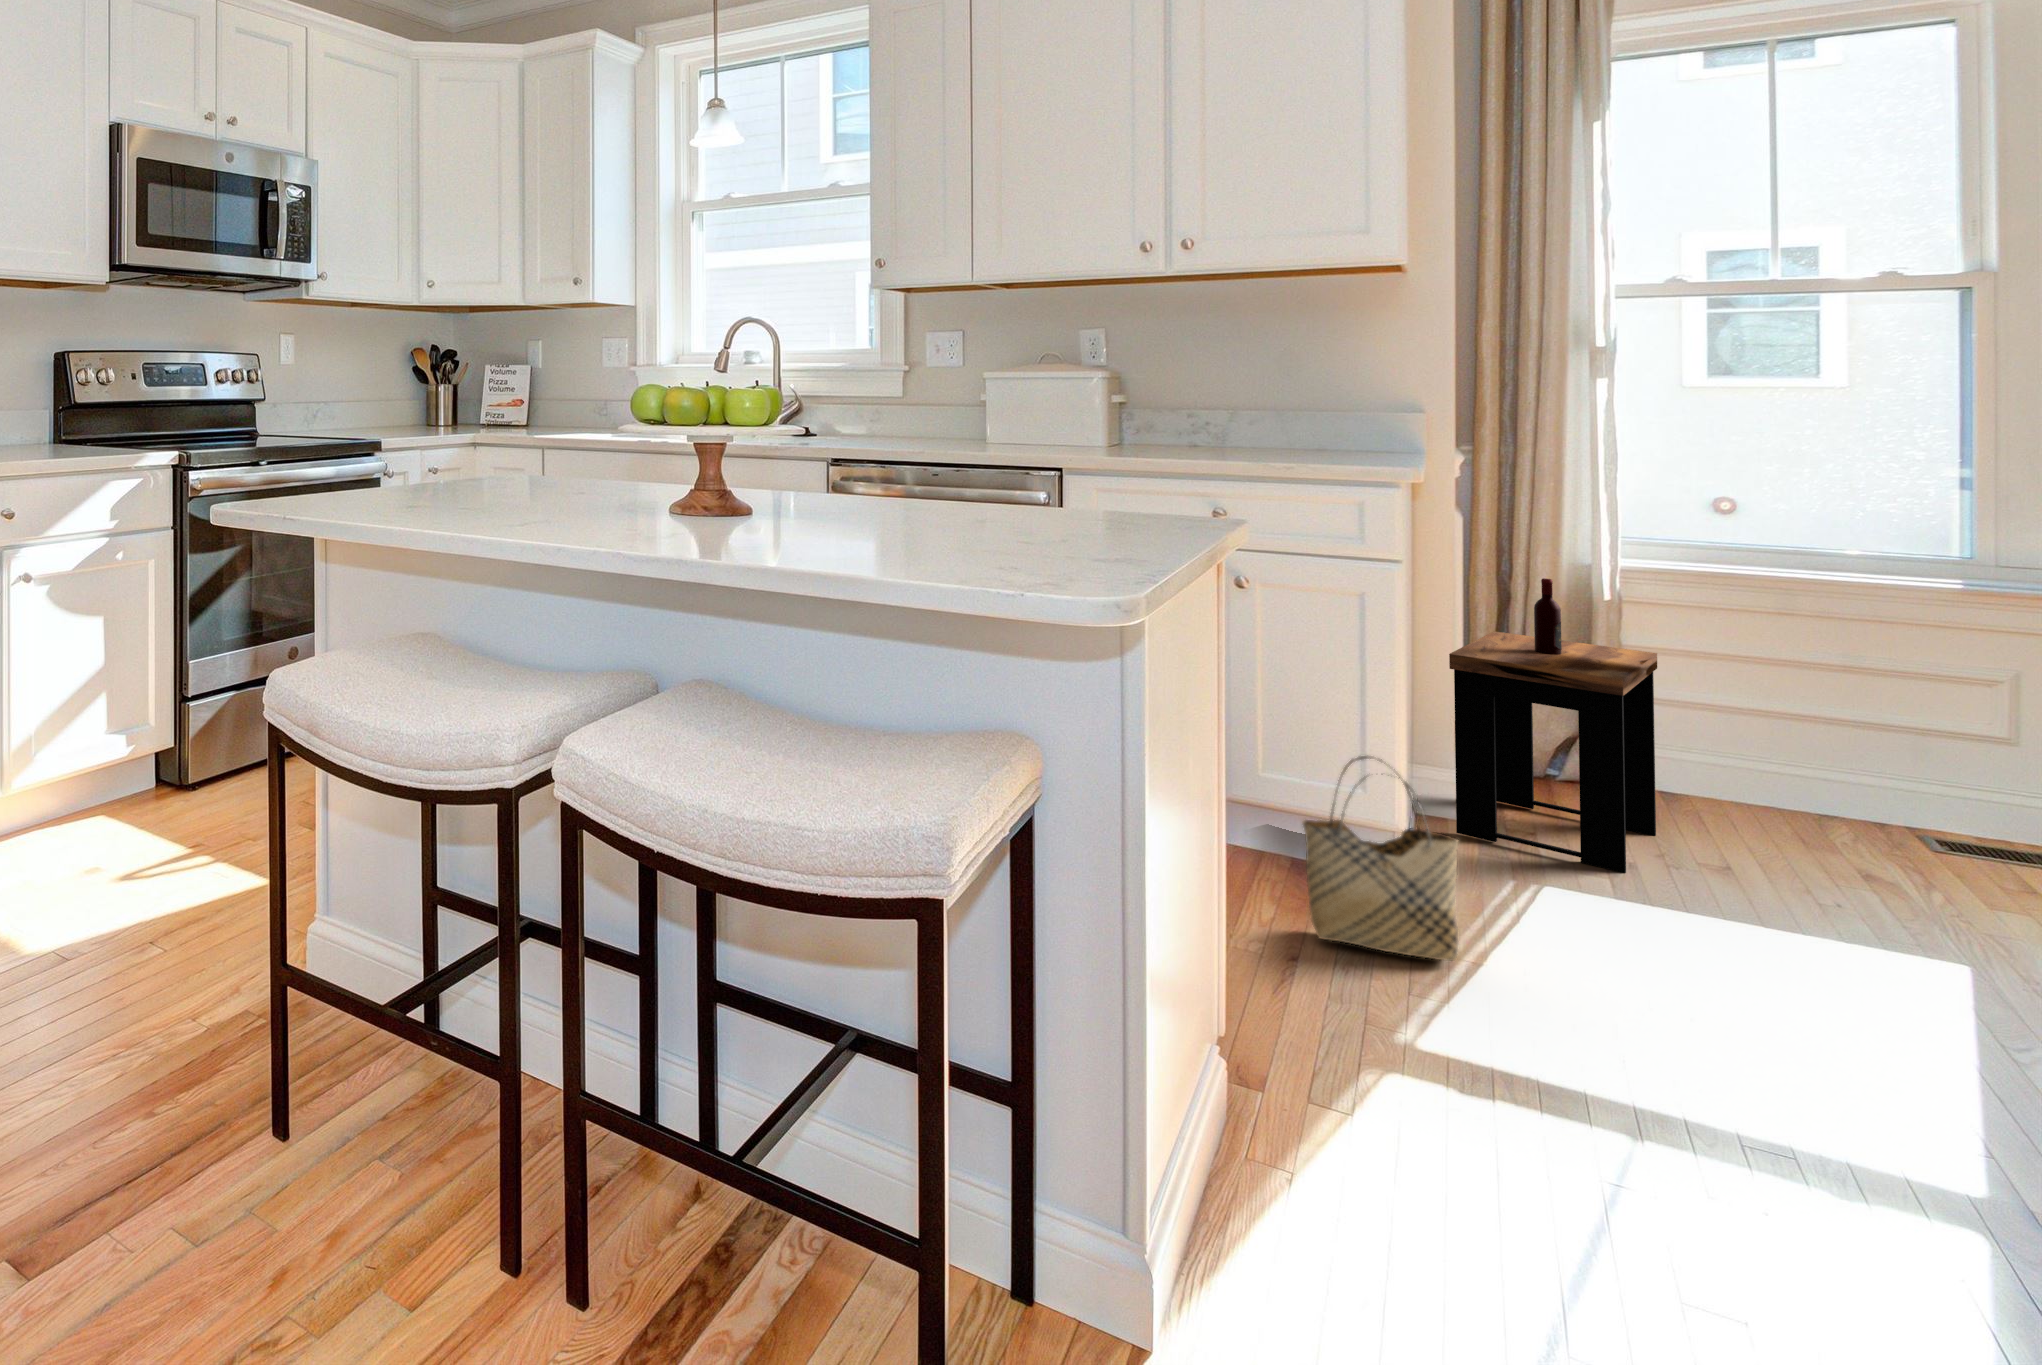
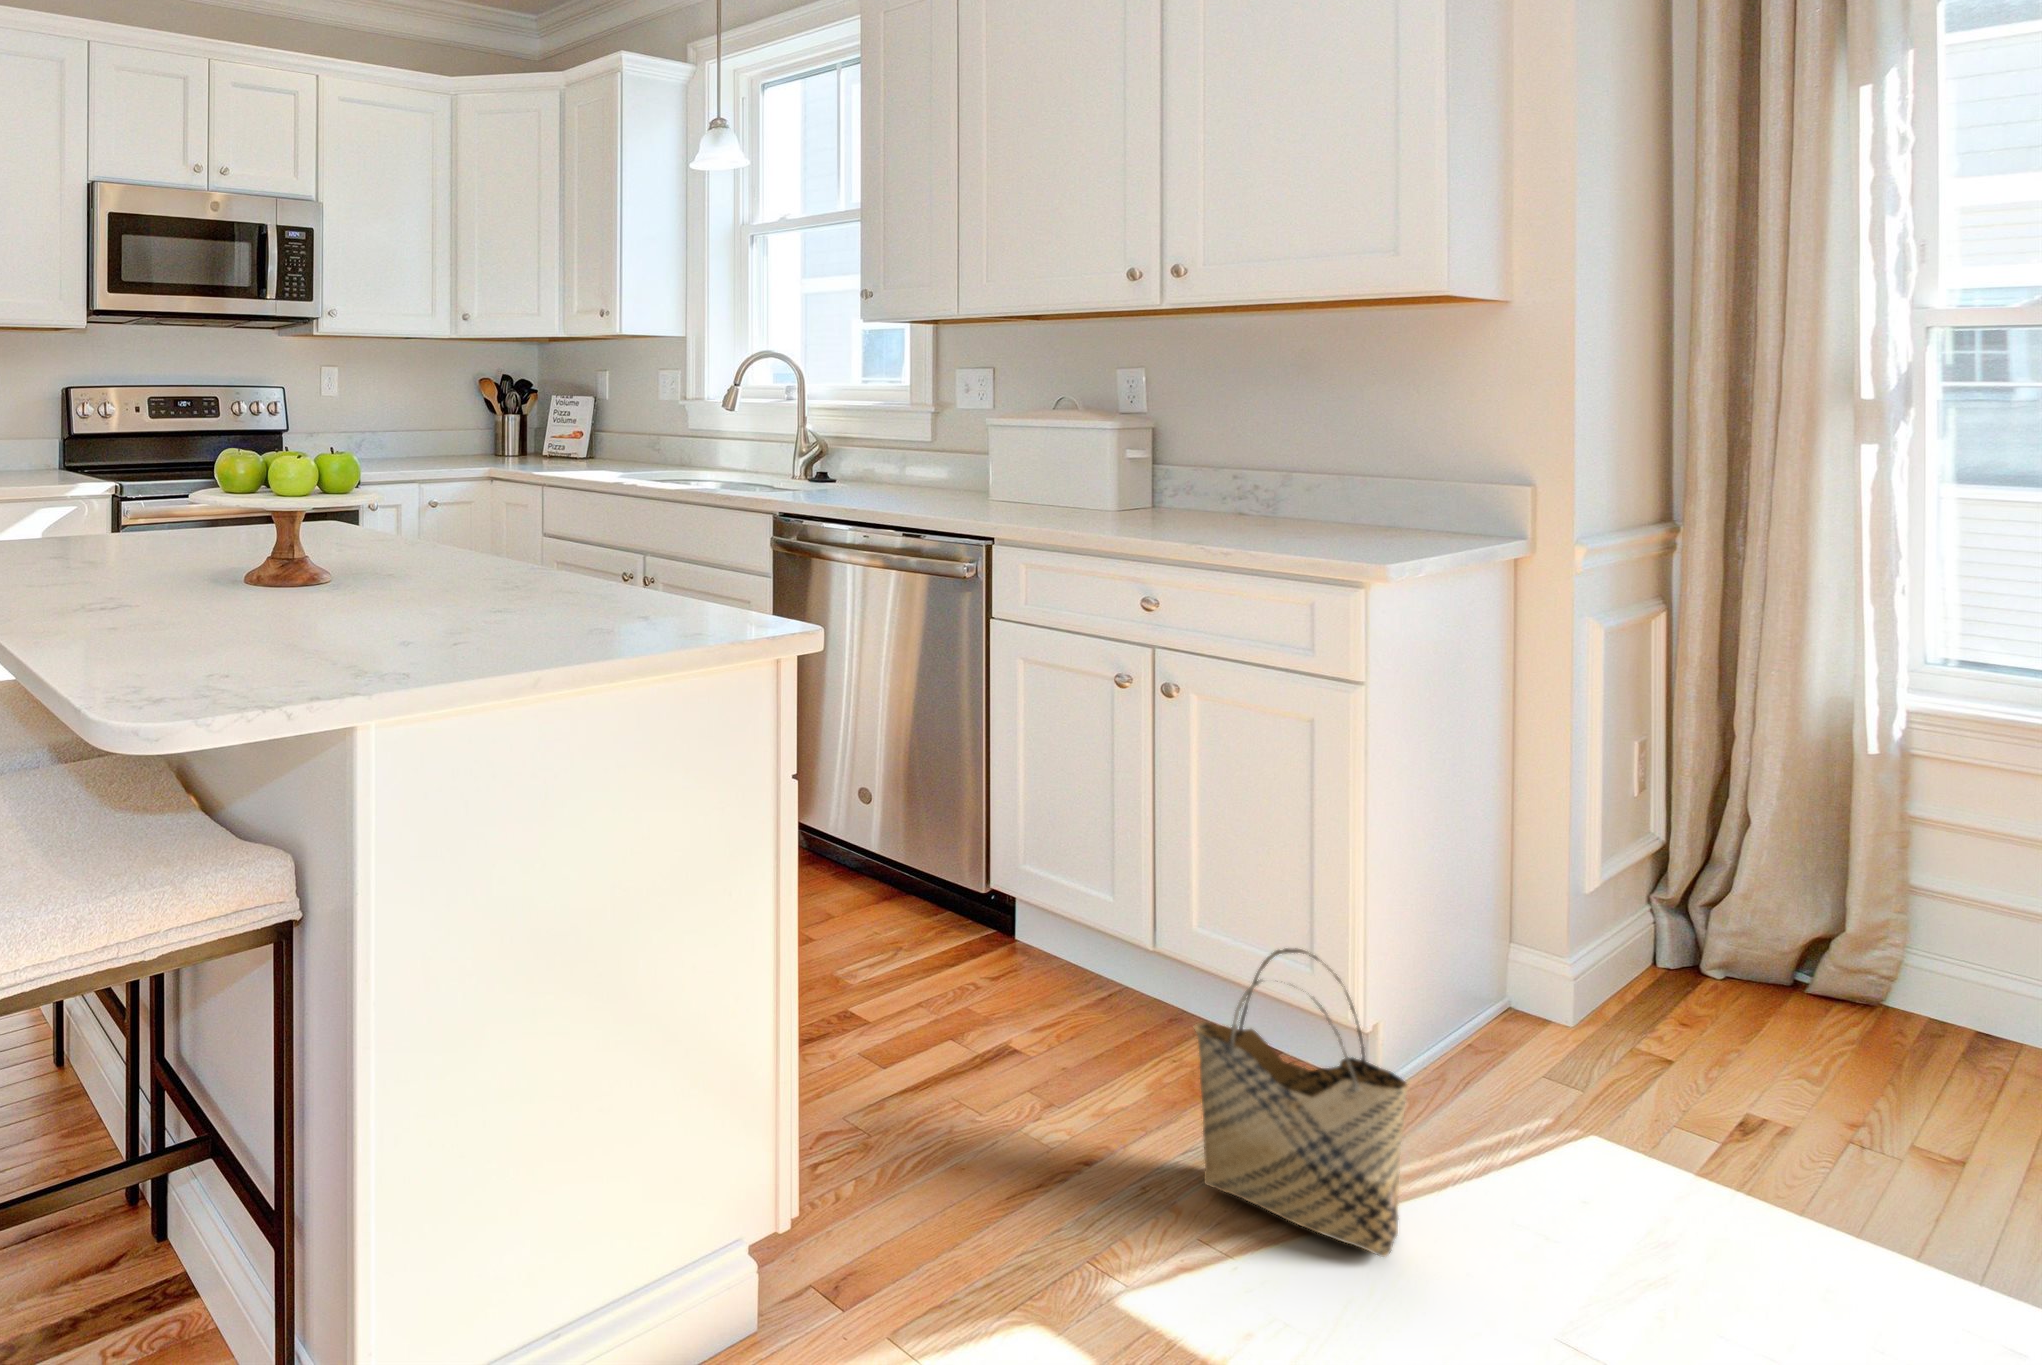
side table: present [1449,578,1657,873] -> none [1548,718,1913,1162]

